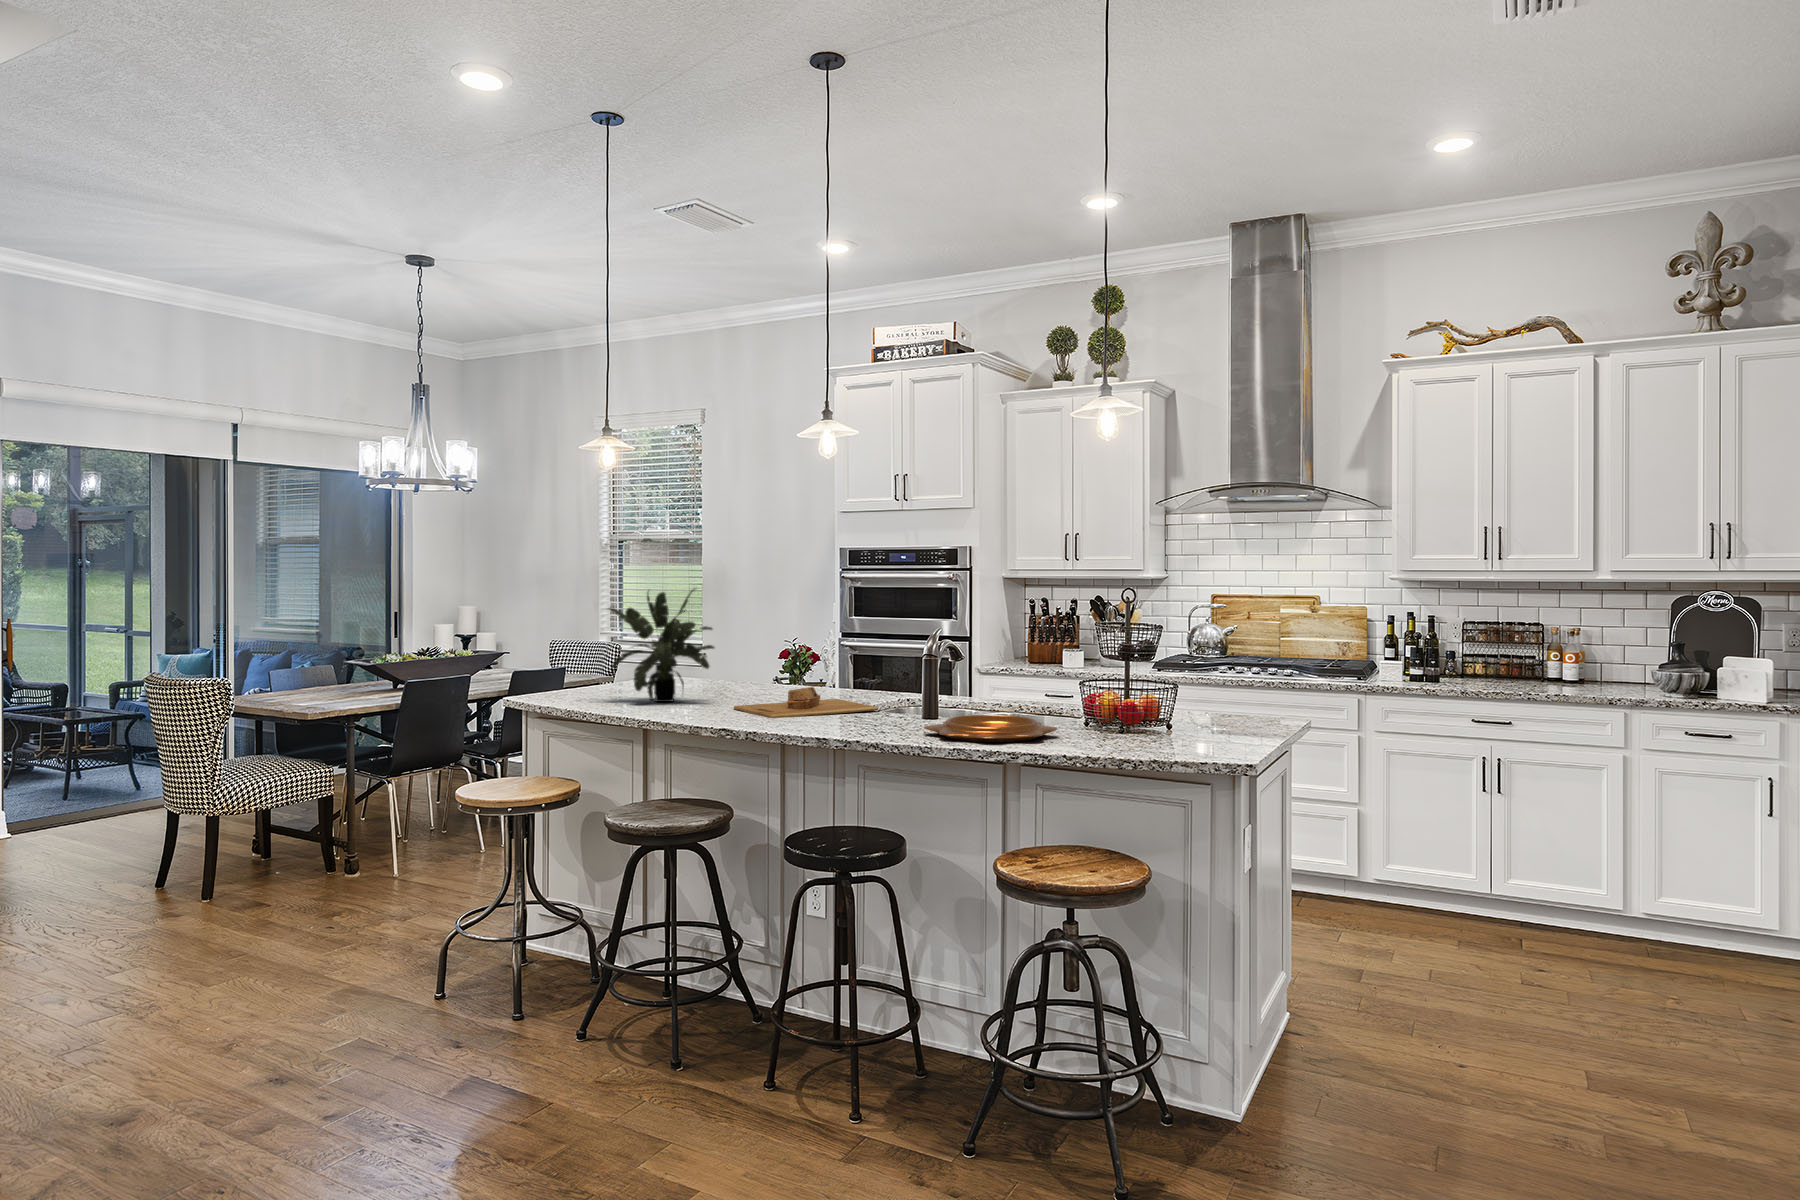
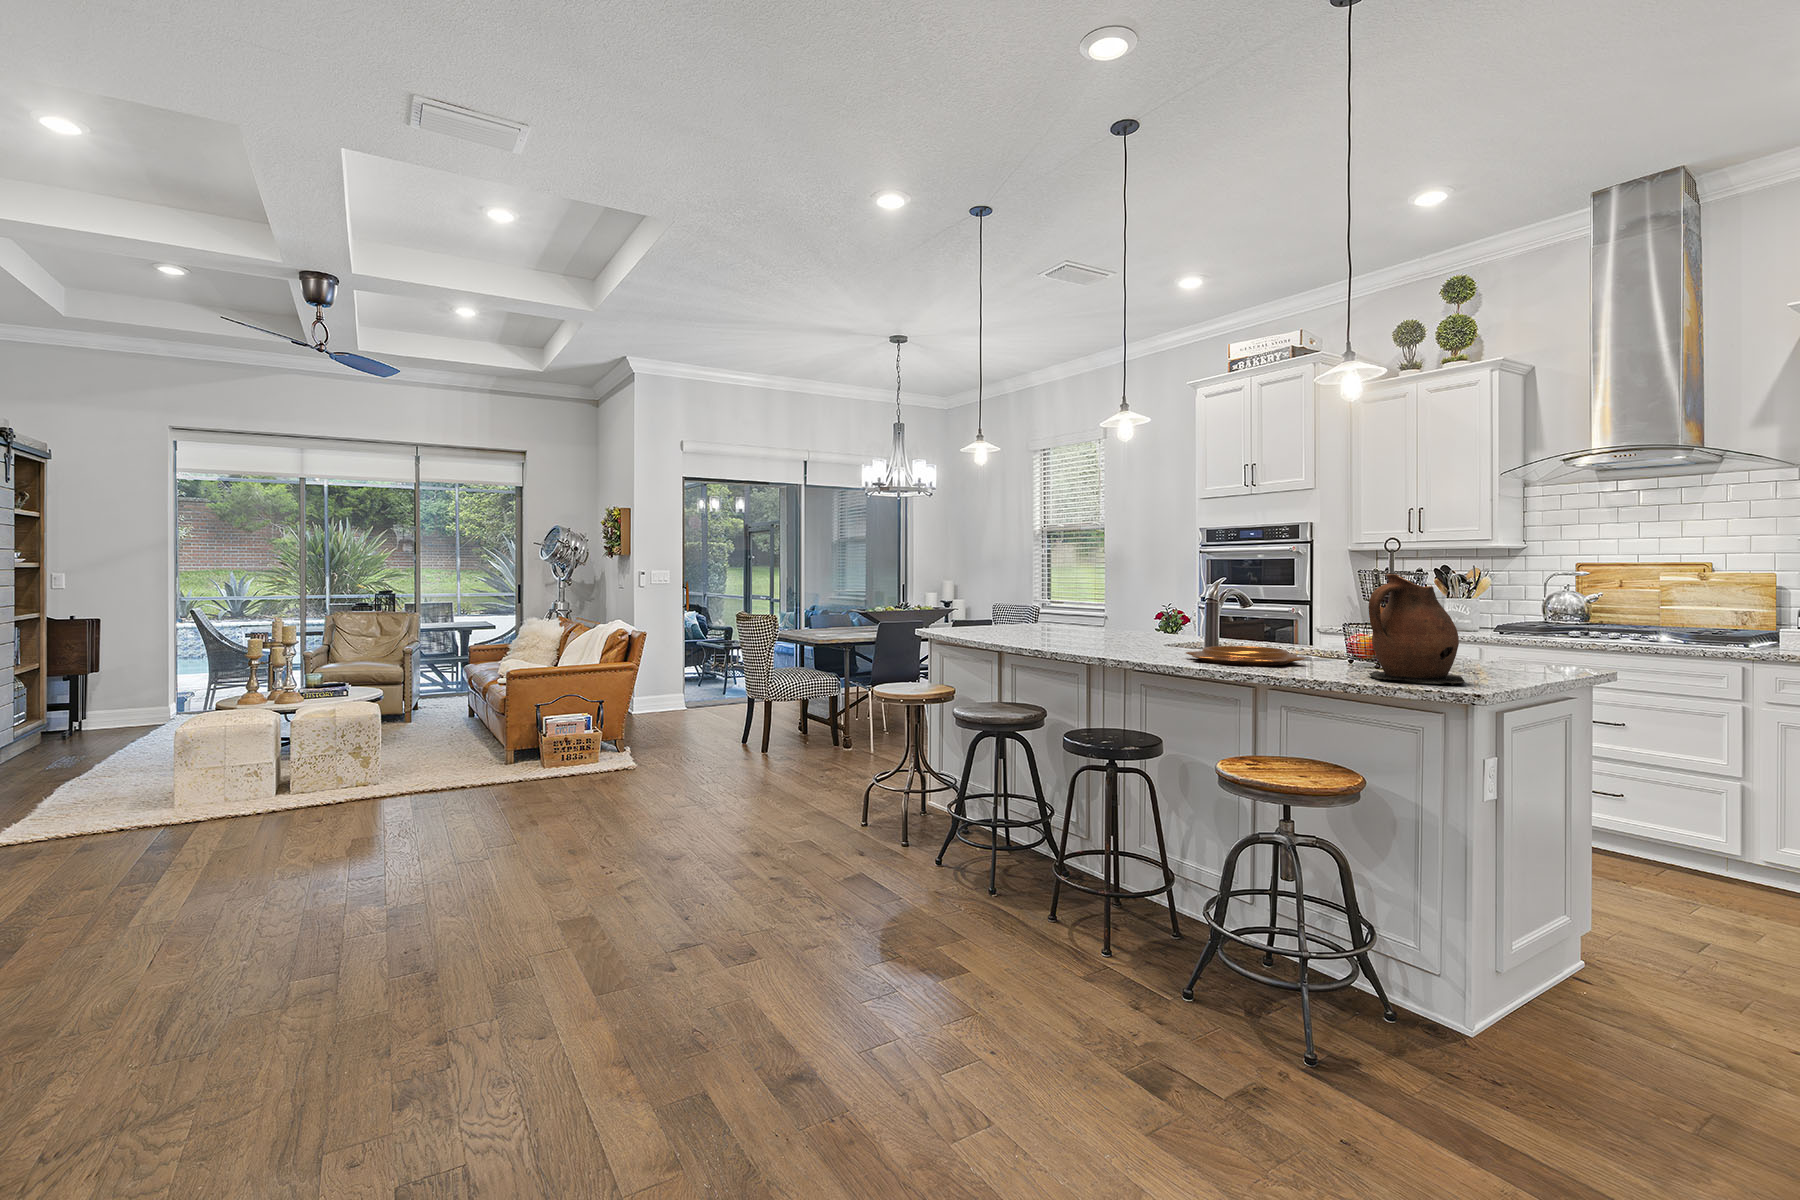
potted plant: present [608,588,714,702] -> none [979,550,1059,636]
ceramic pitcher: none [1135,639,1239,759] -> present [1368,574,1465,685]
cutting board: present [734,687,878,718] -> none [1062,625,1176,646]

